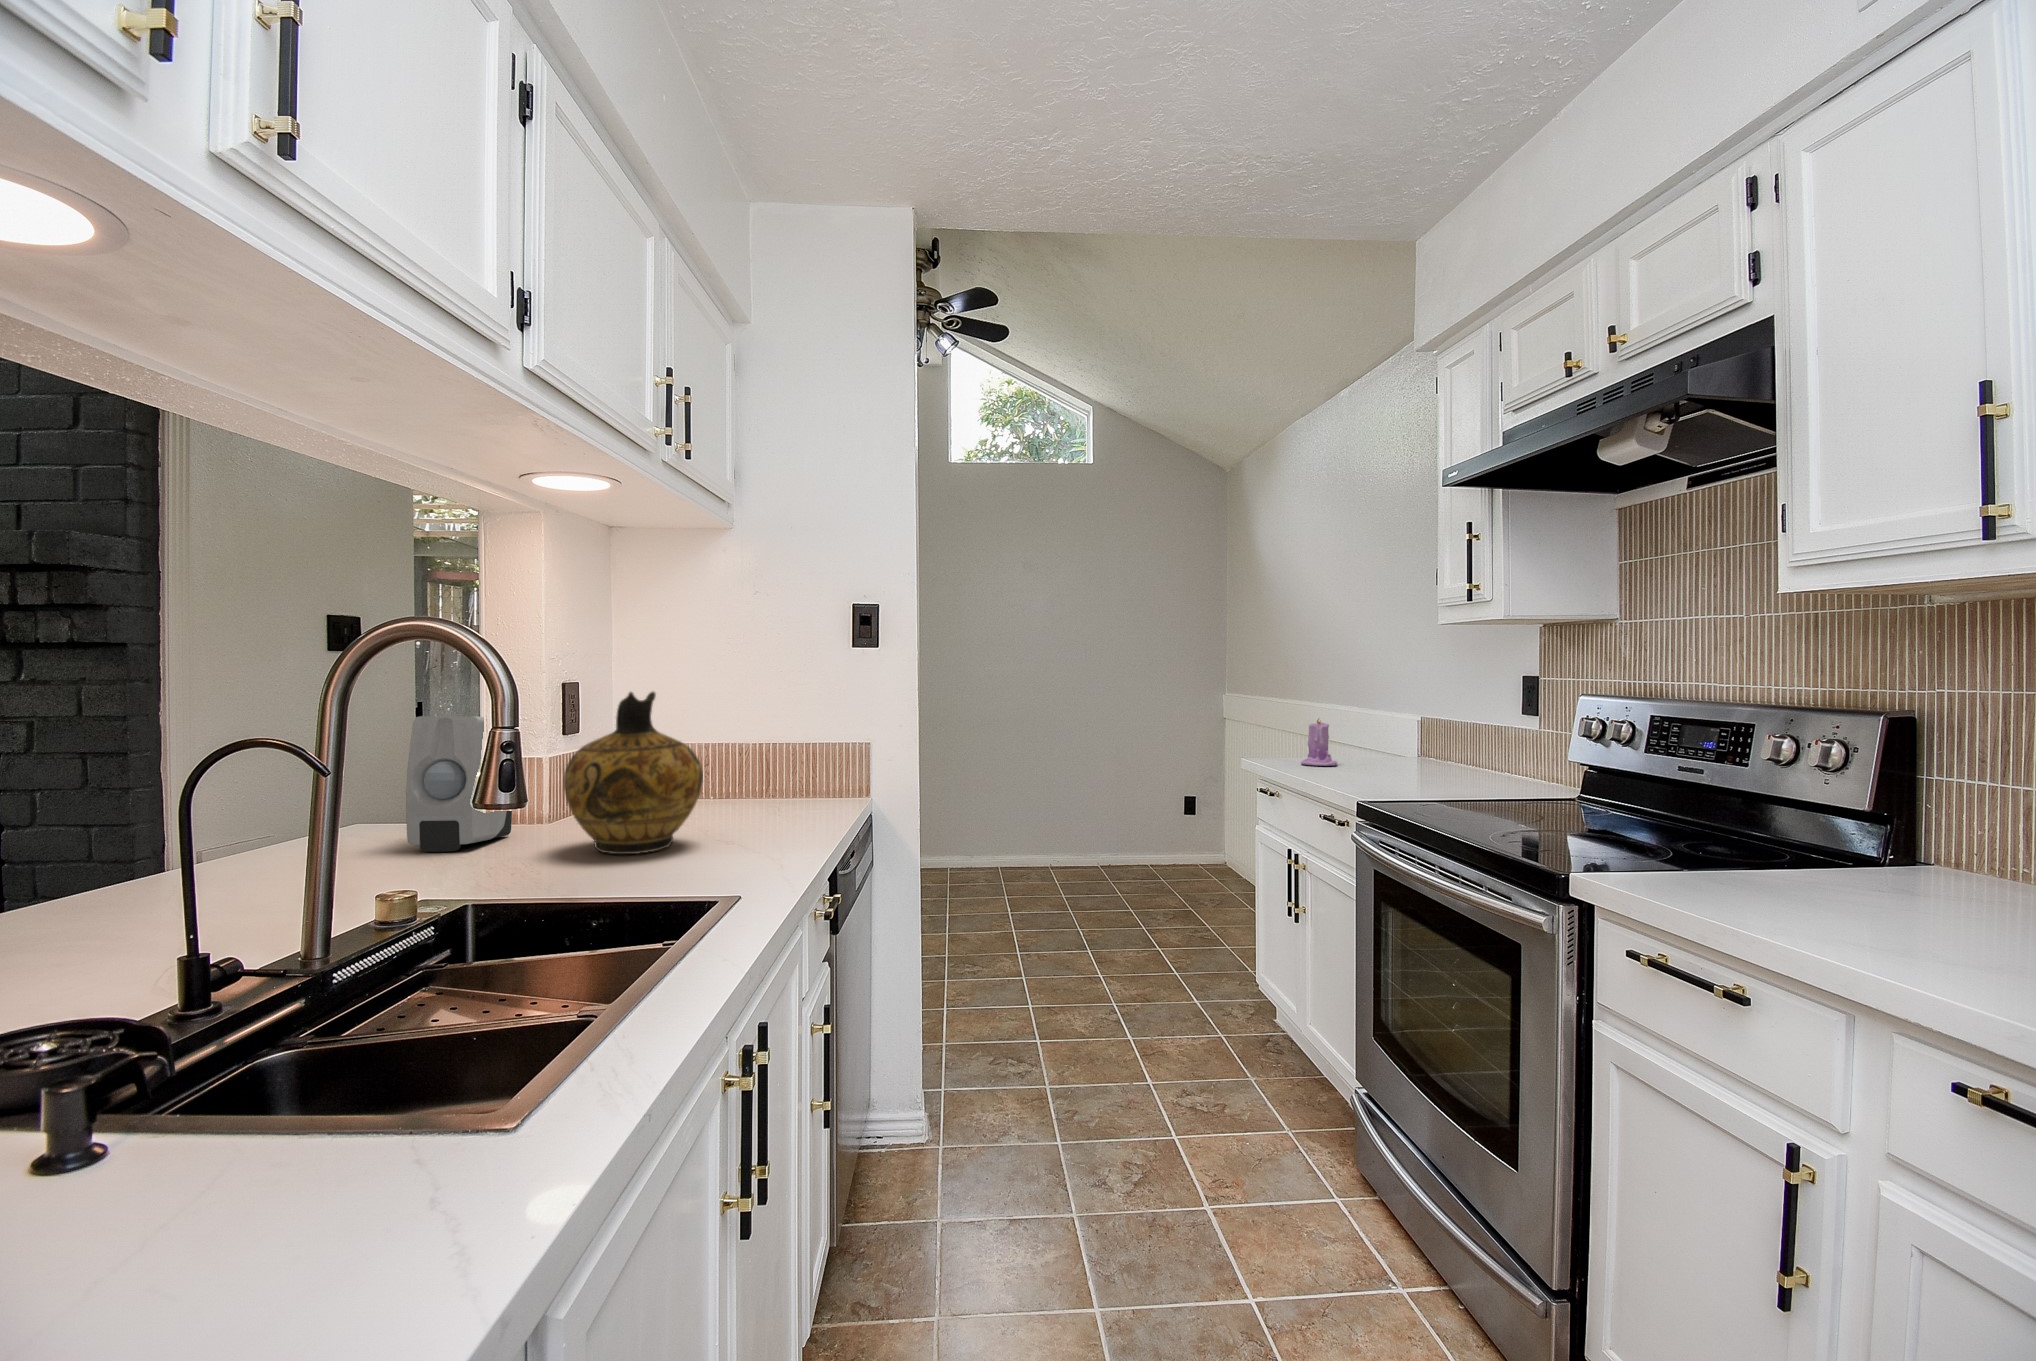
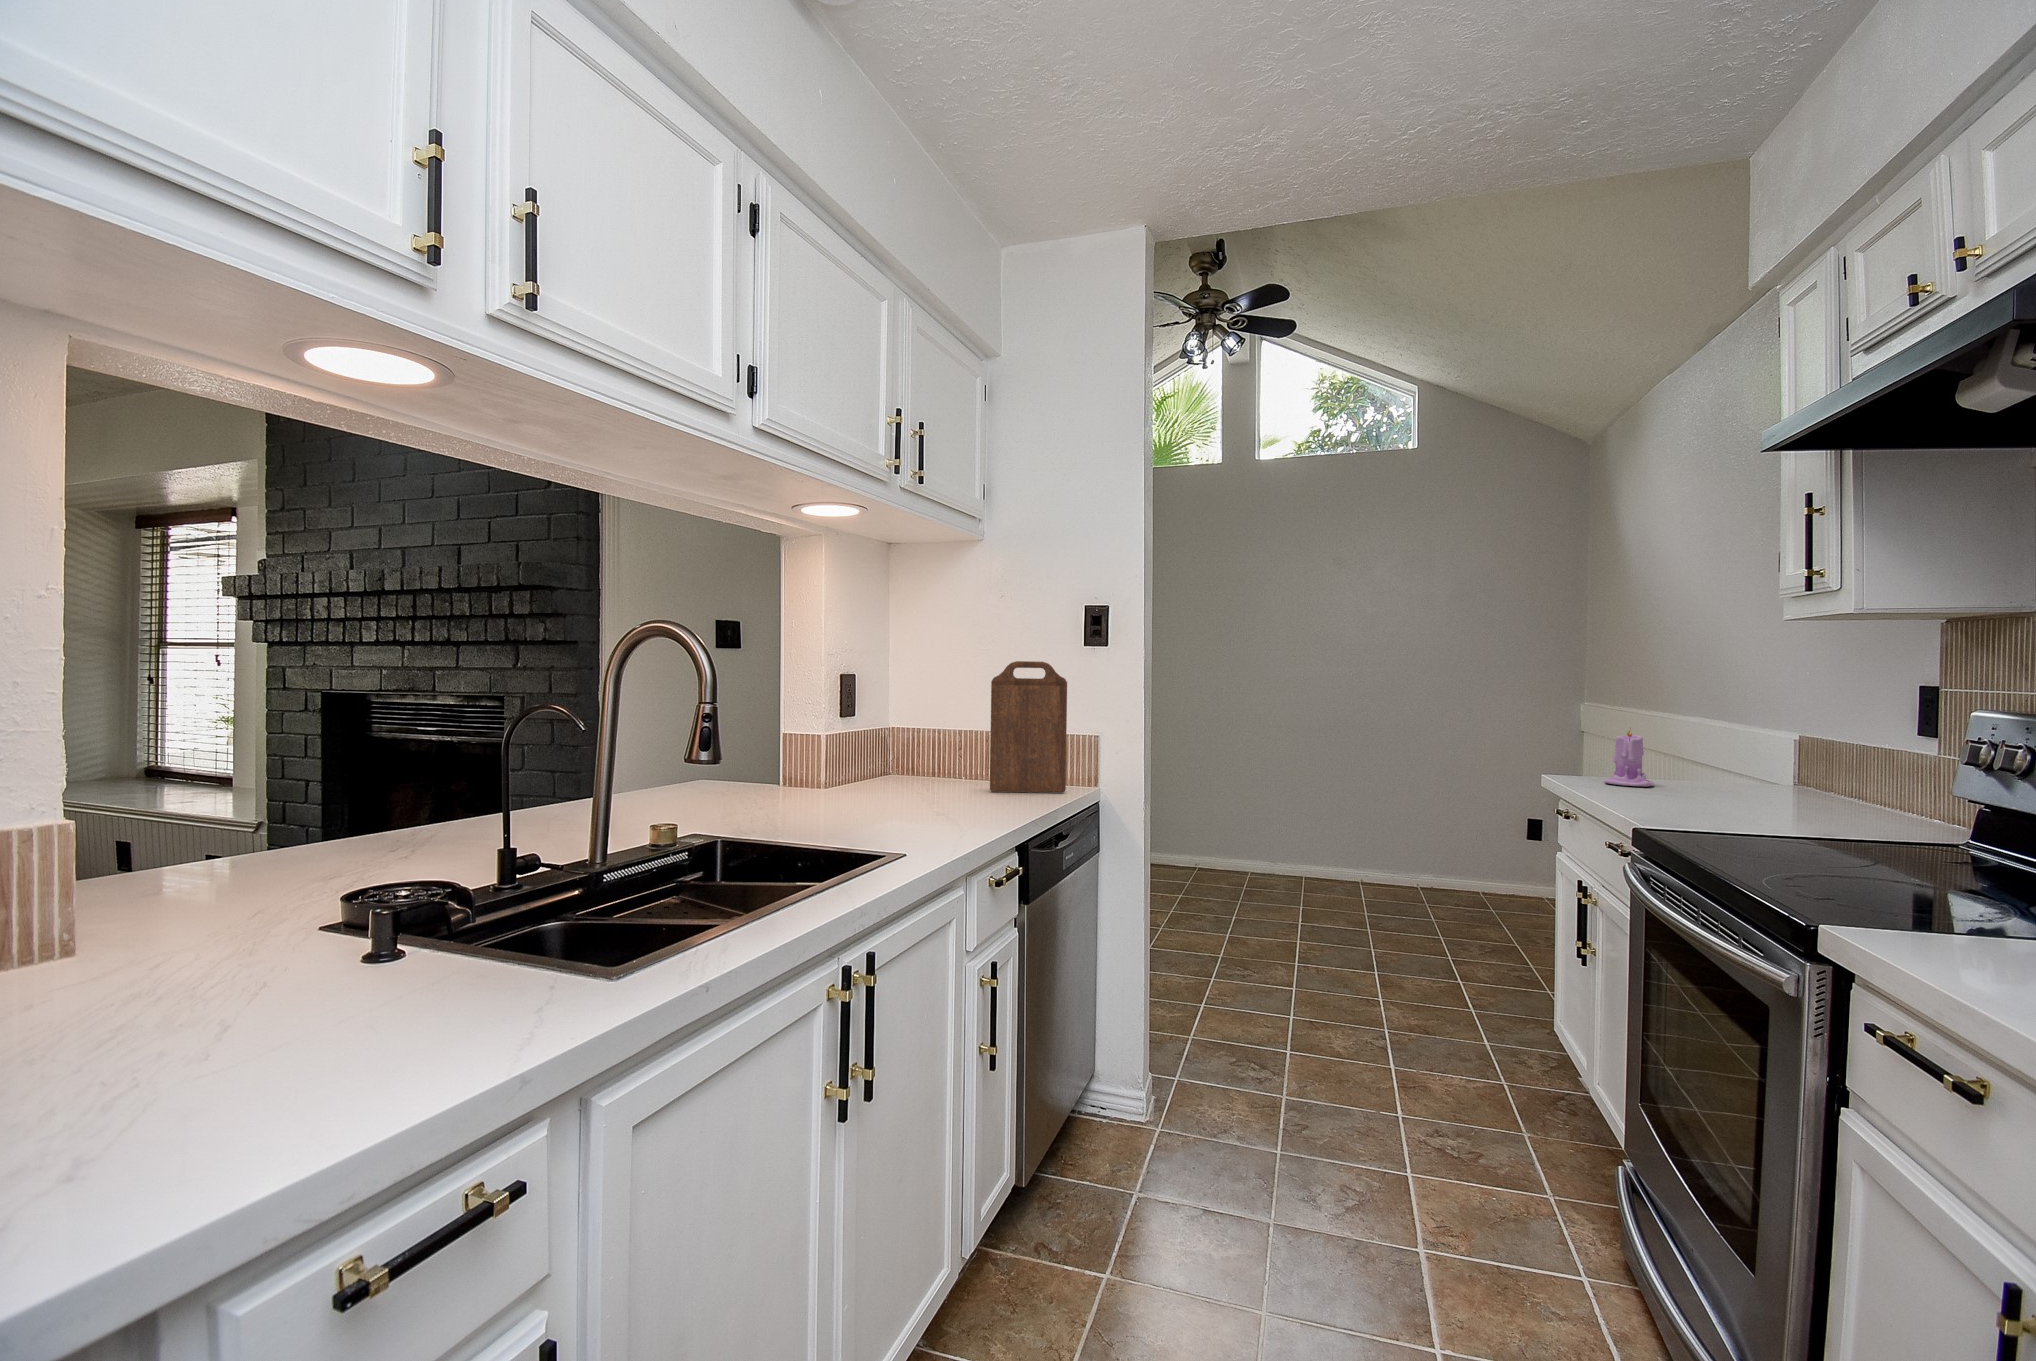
cutting board: none [756,665,841,810] -> present [990,661,1067,792]
ceramic jug: present [564,691,703,854] -> none [815,681,923,817]
soap dispenser: present [406,716,512,852] -> none [715,698,796,804]

